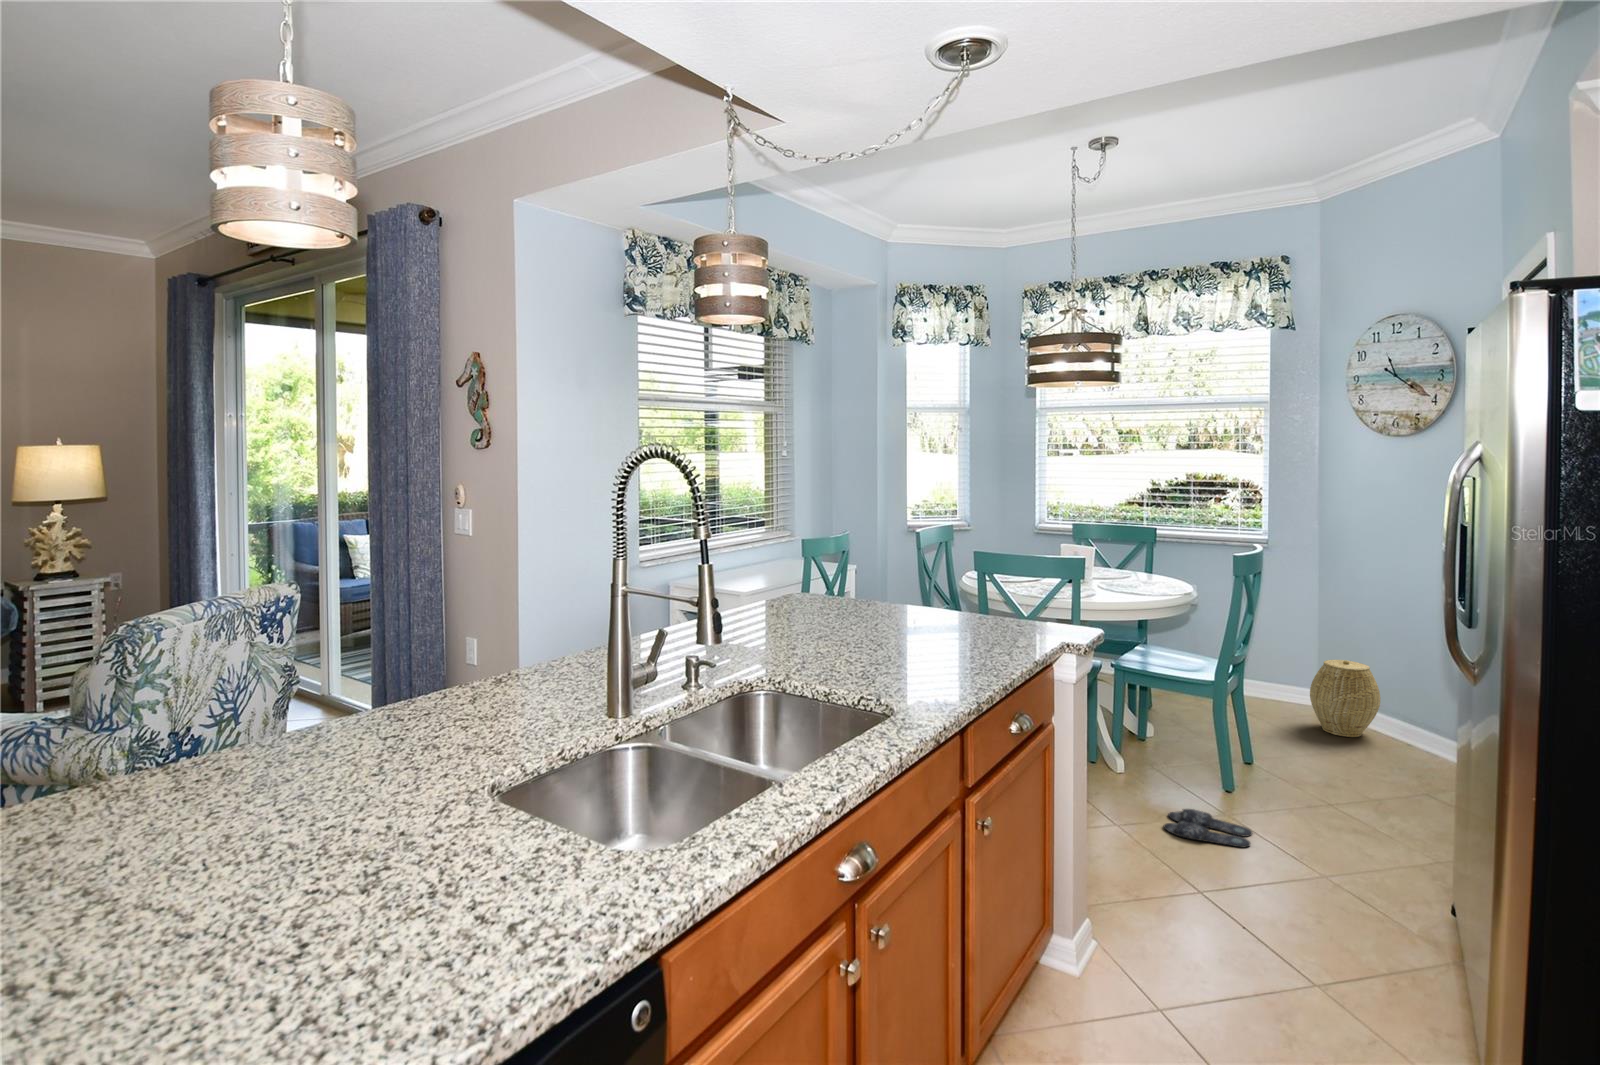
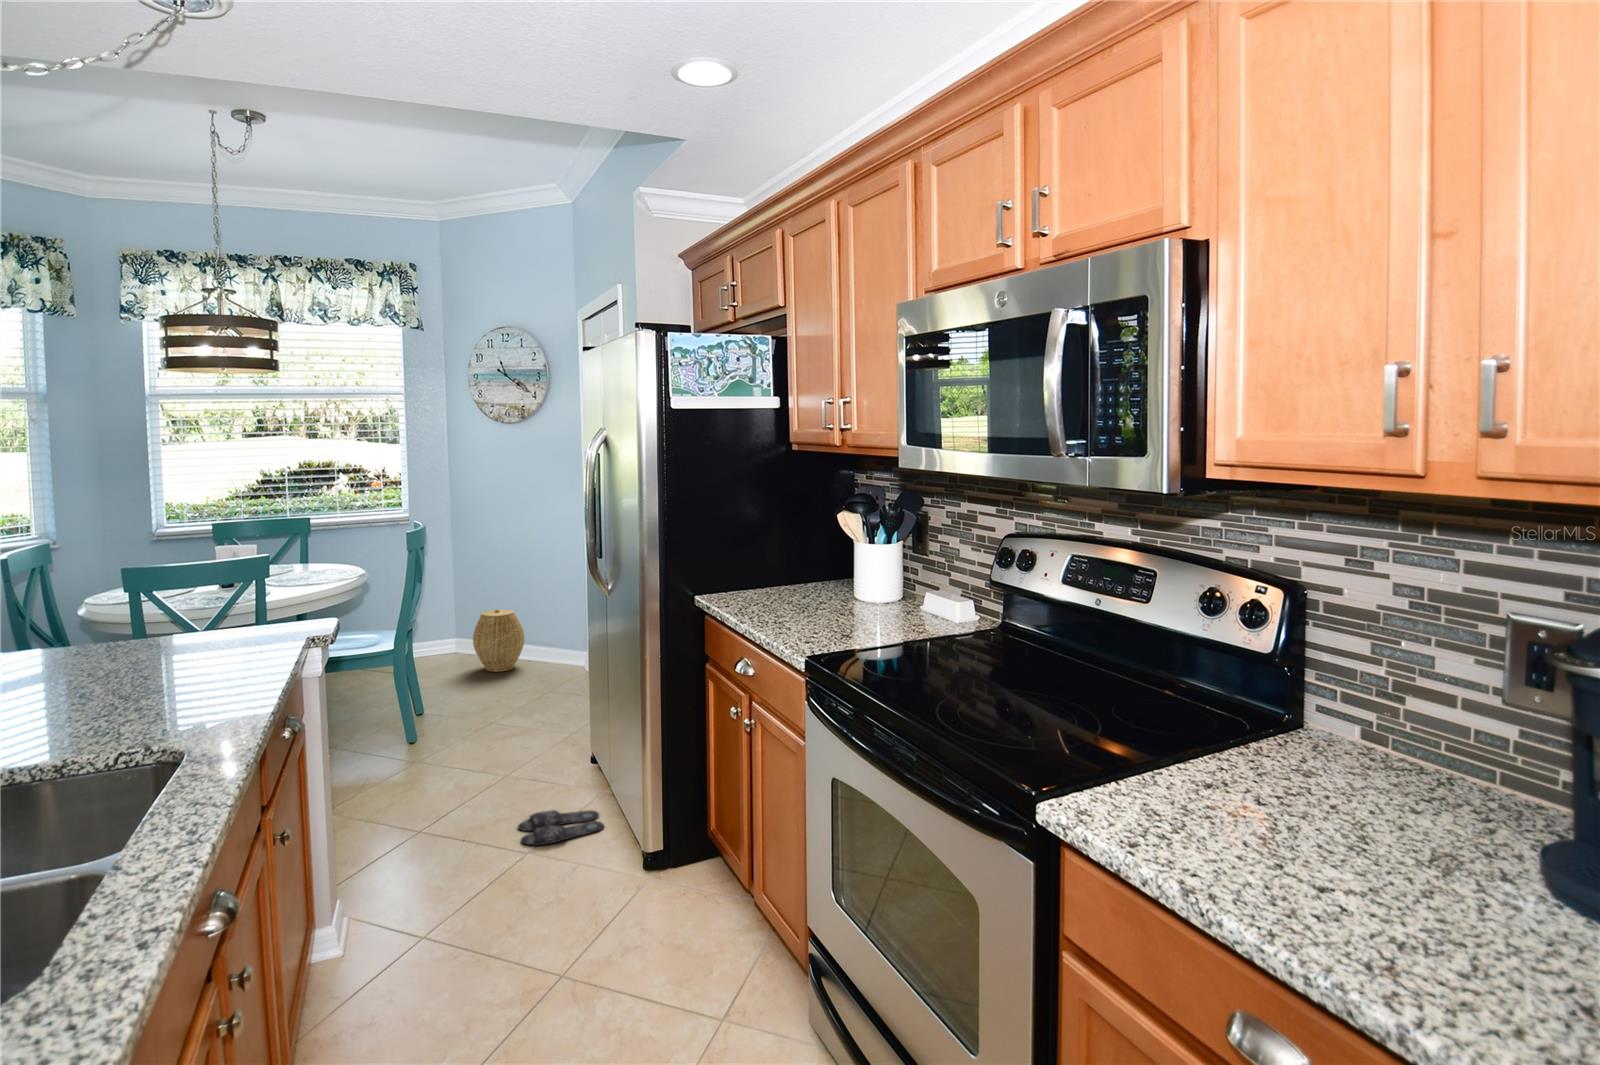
slippers: present [1164,809,1252,847] -> present [518,810,604,845]

